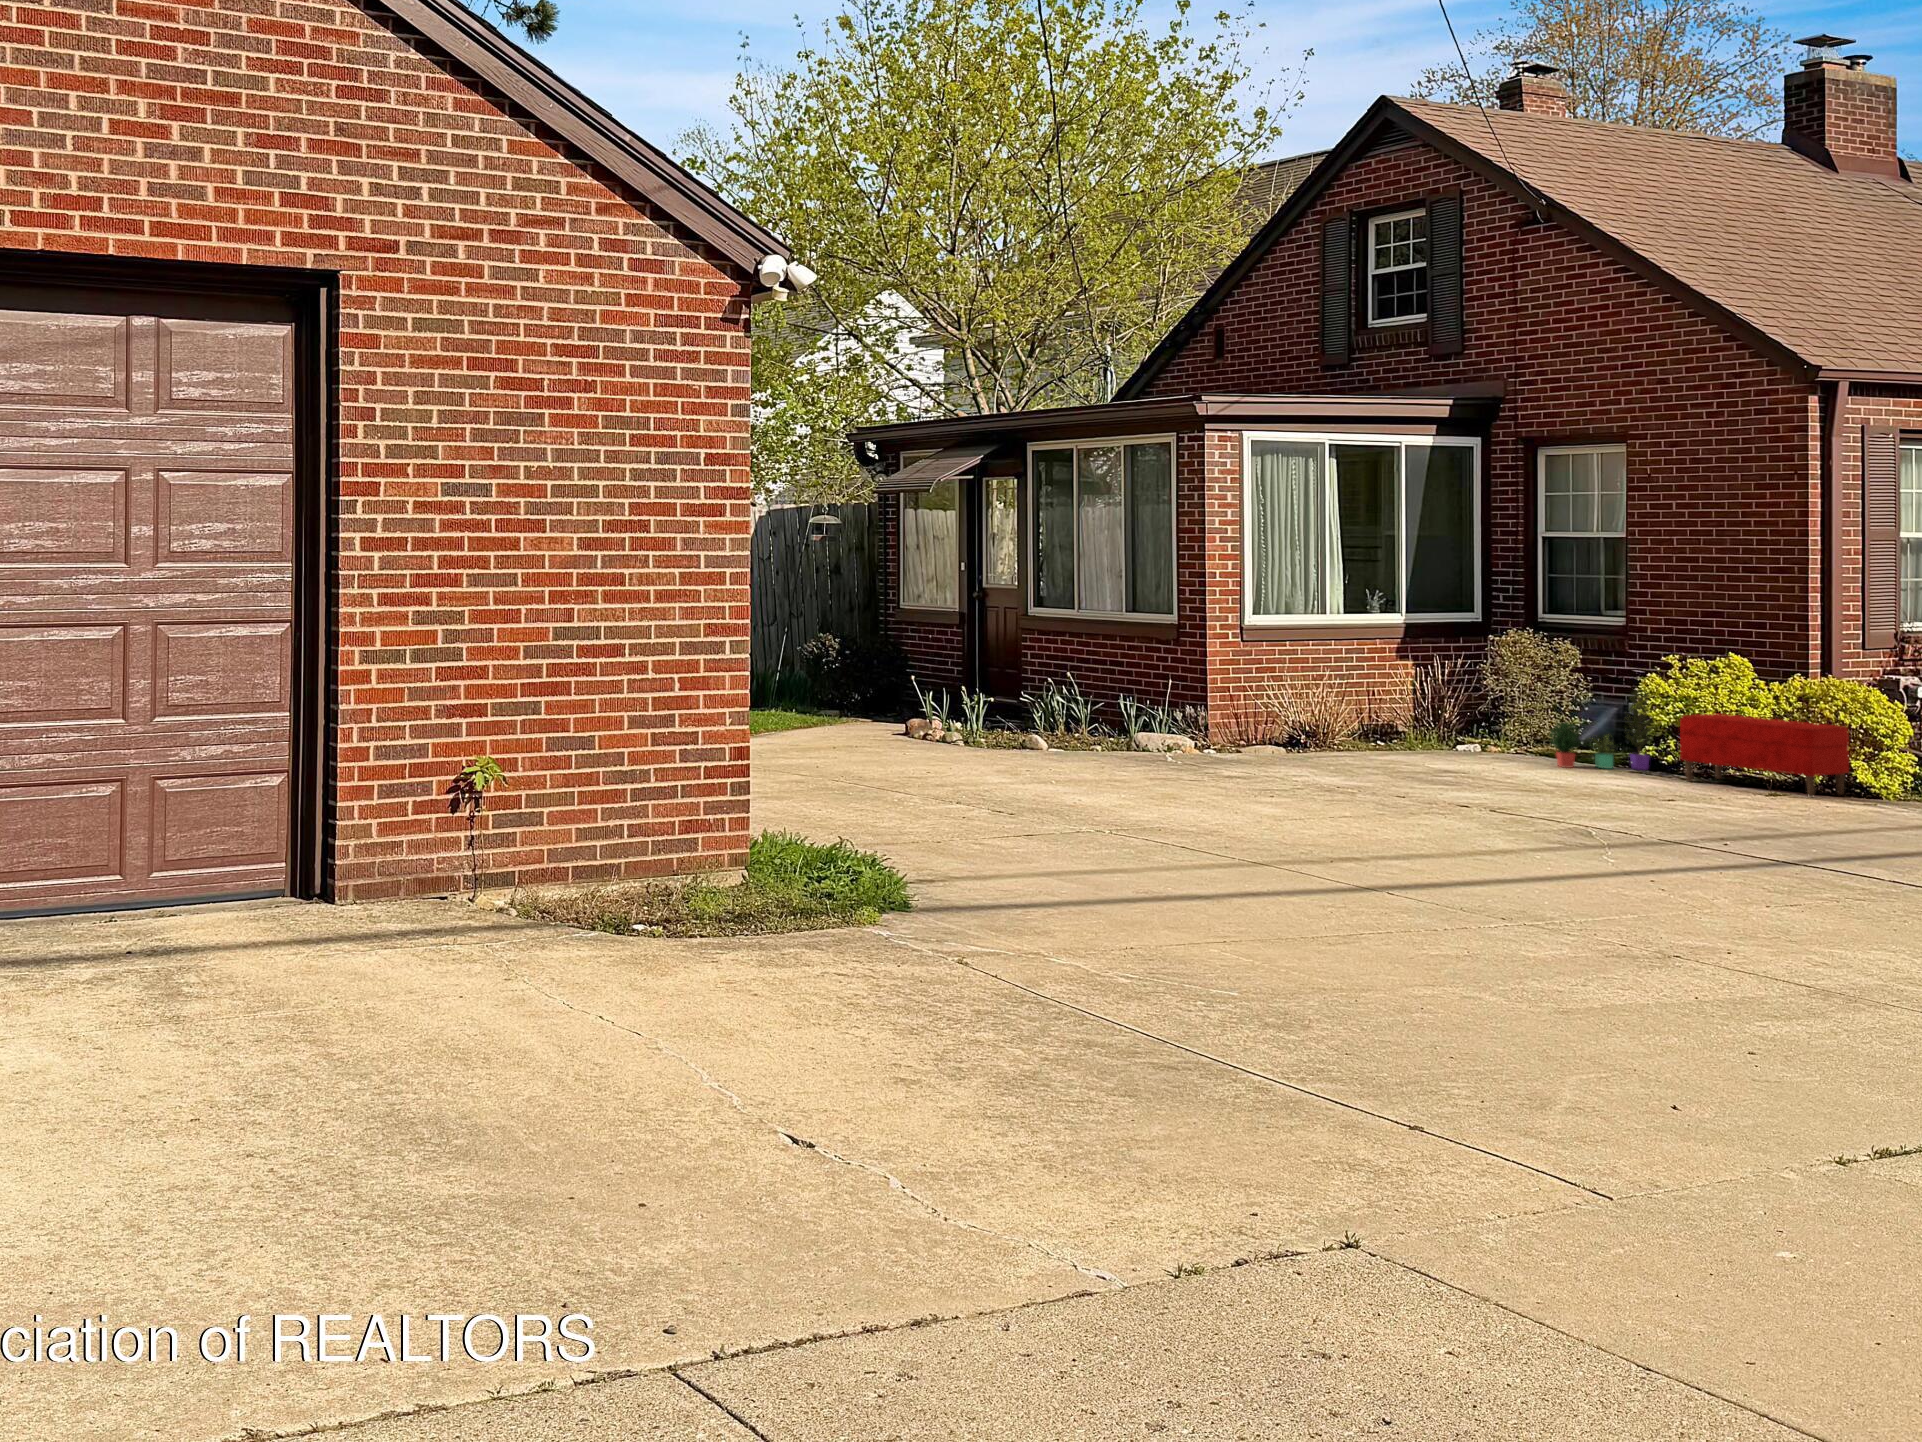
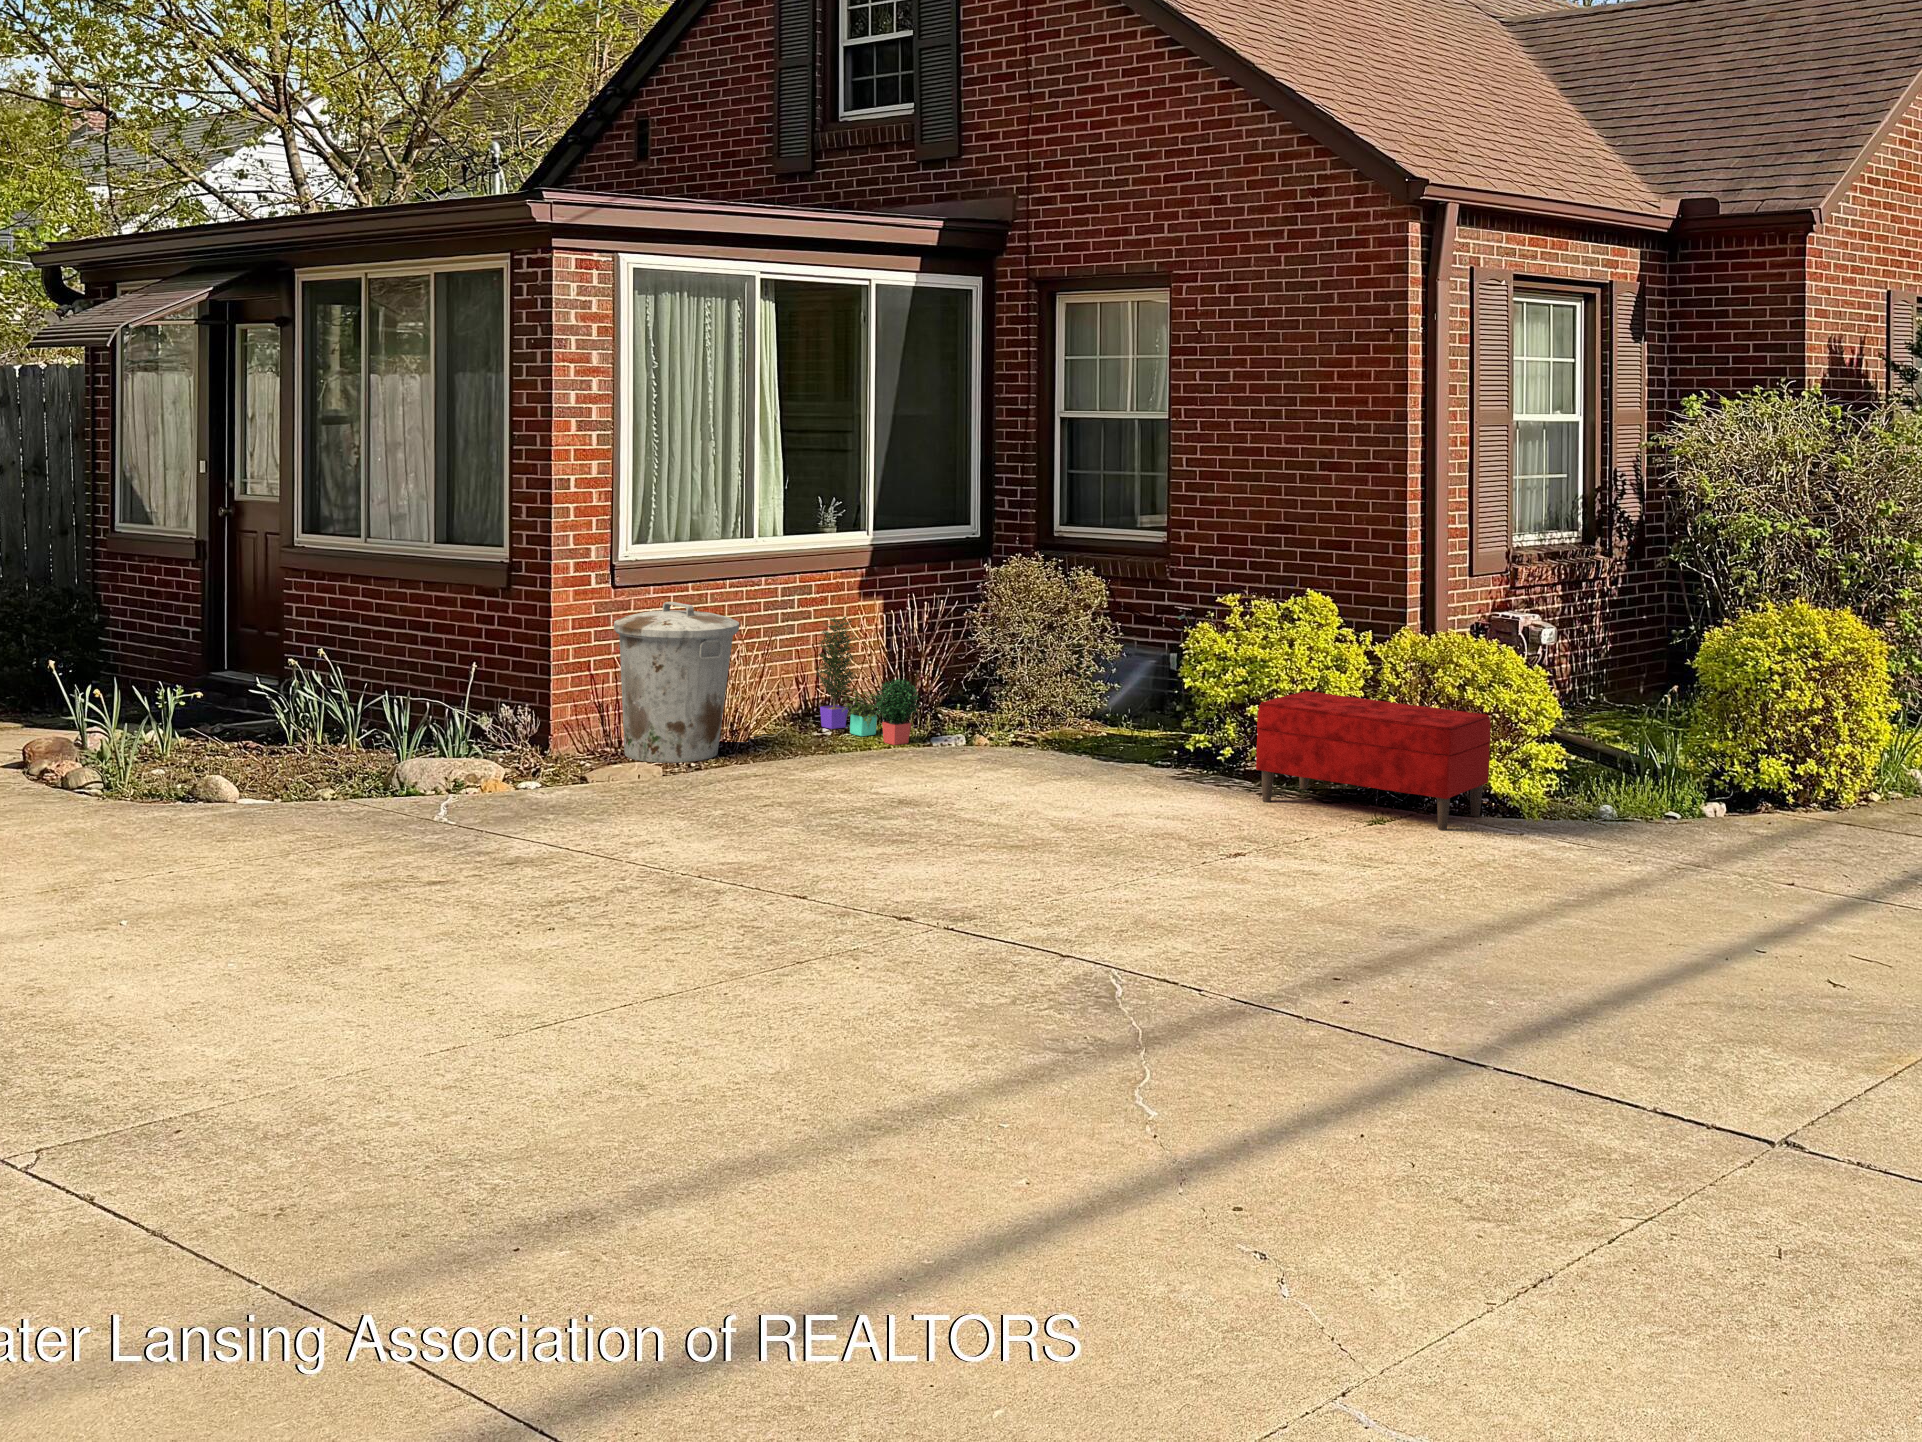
trash can: none [1248,649,1327,748] -> present [614,602,739,763]
potted plant: present [1550,689,1652,770] -> present [817,616,920,745]

